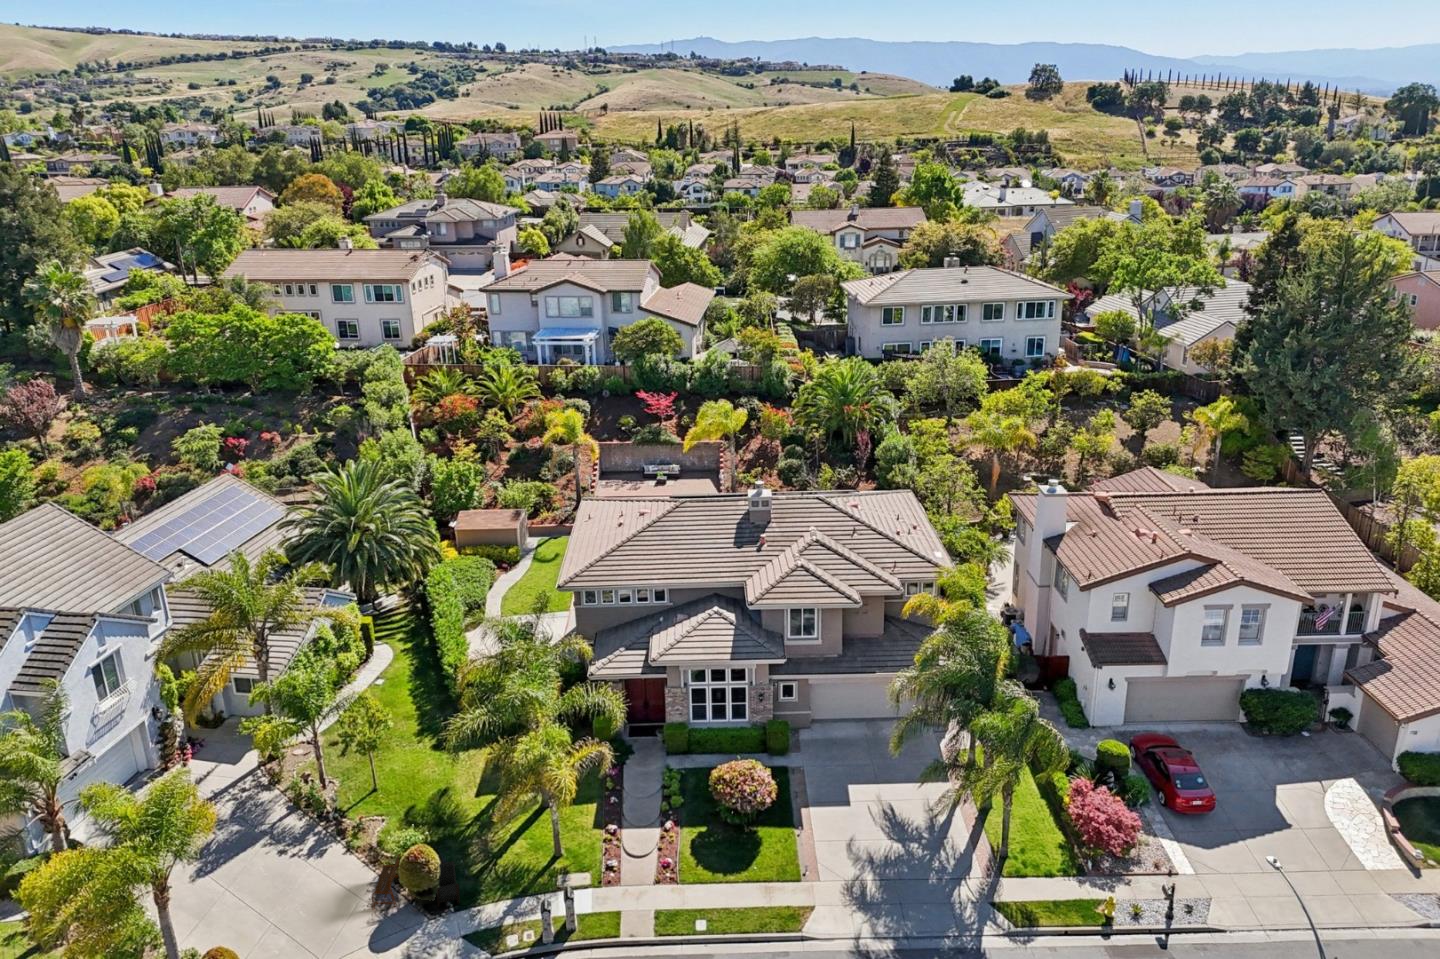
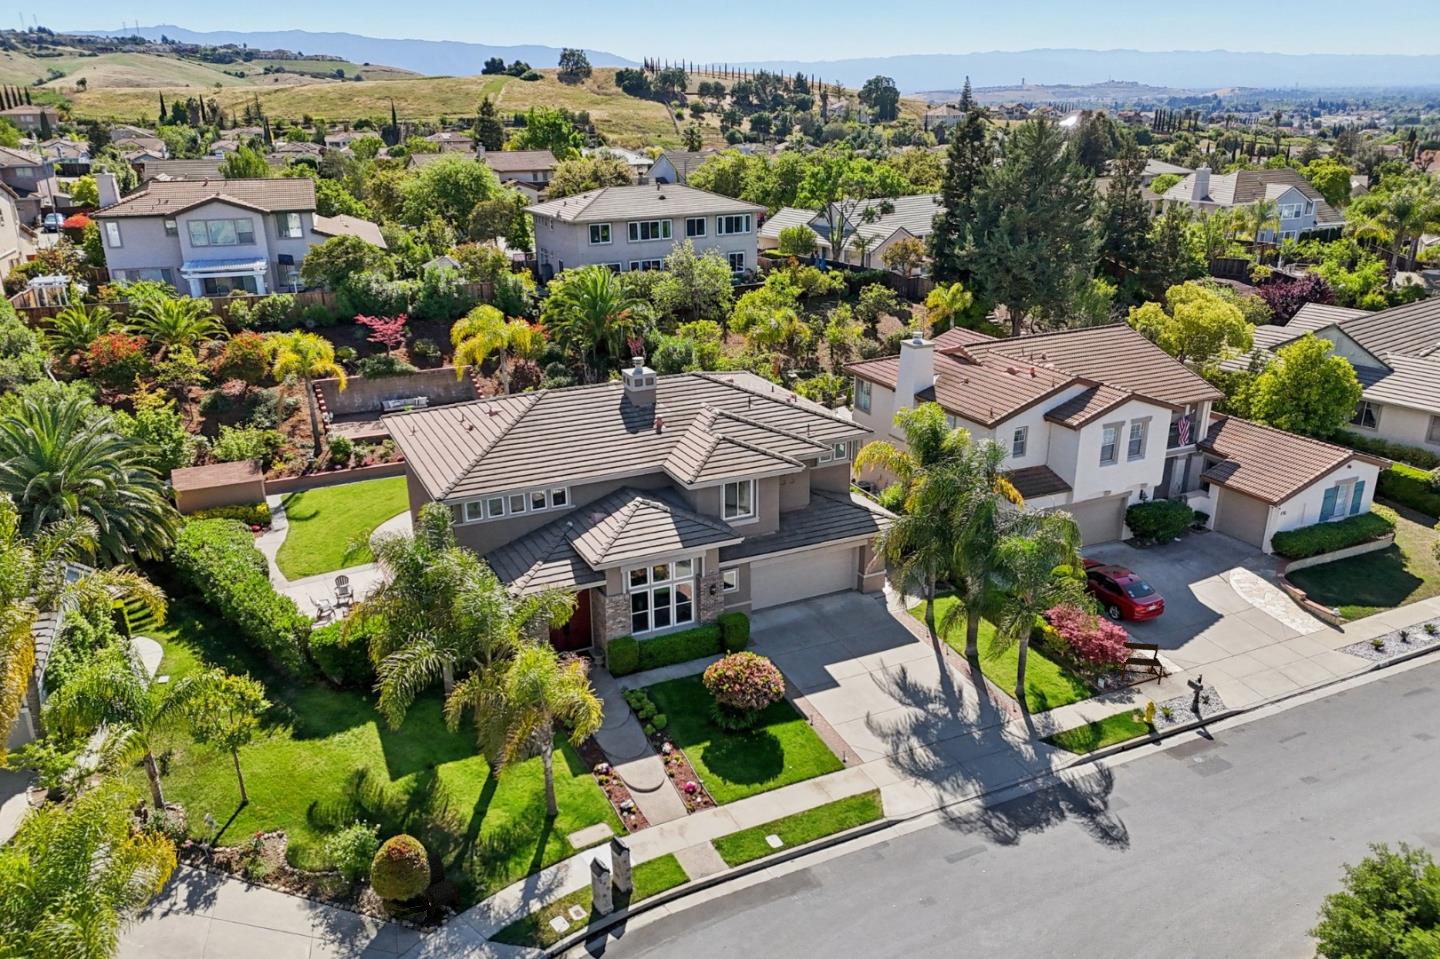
bench: present [372,855,399,909] -> present [1118,642,1163,685]

